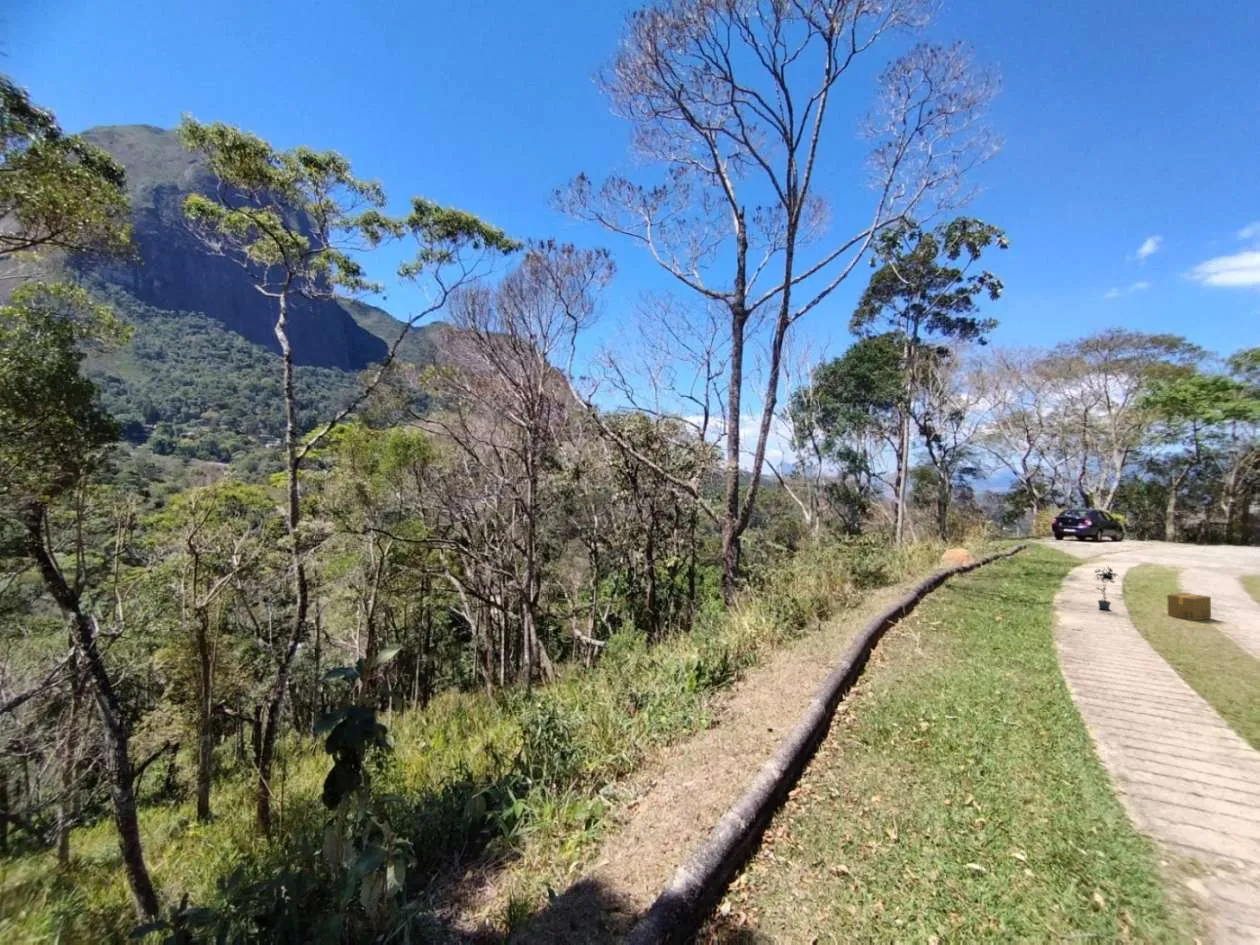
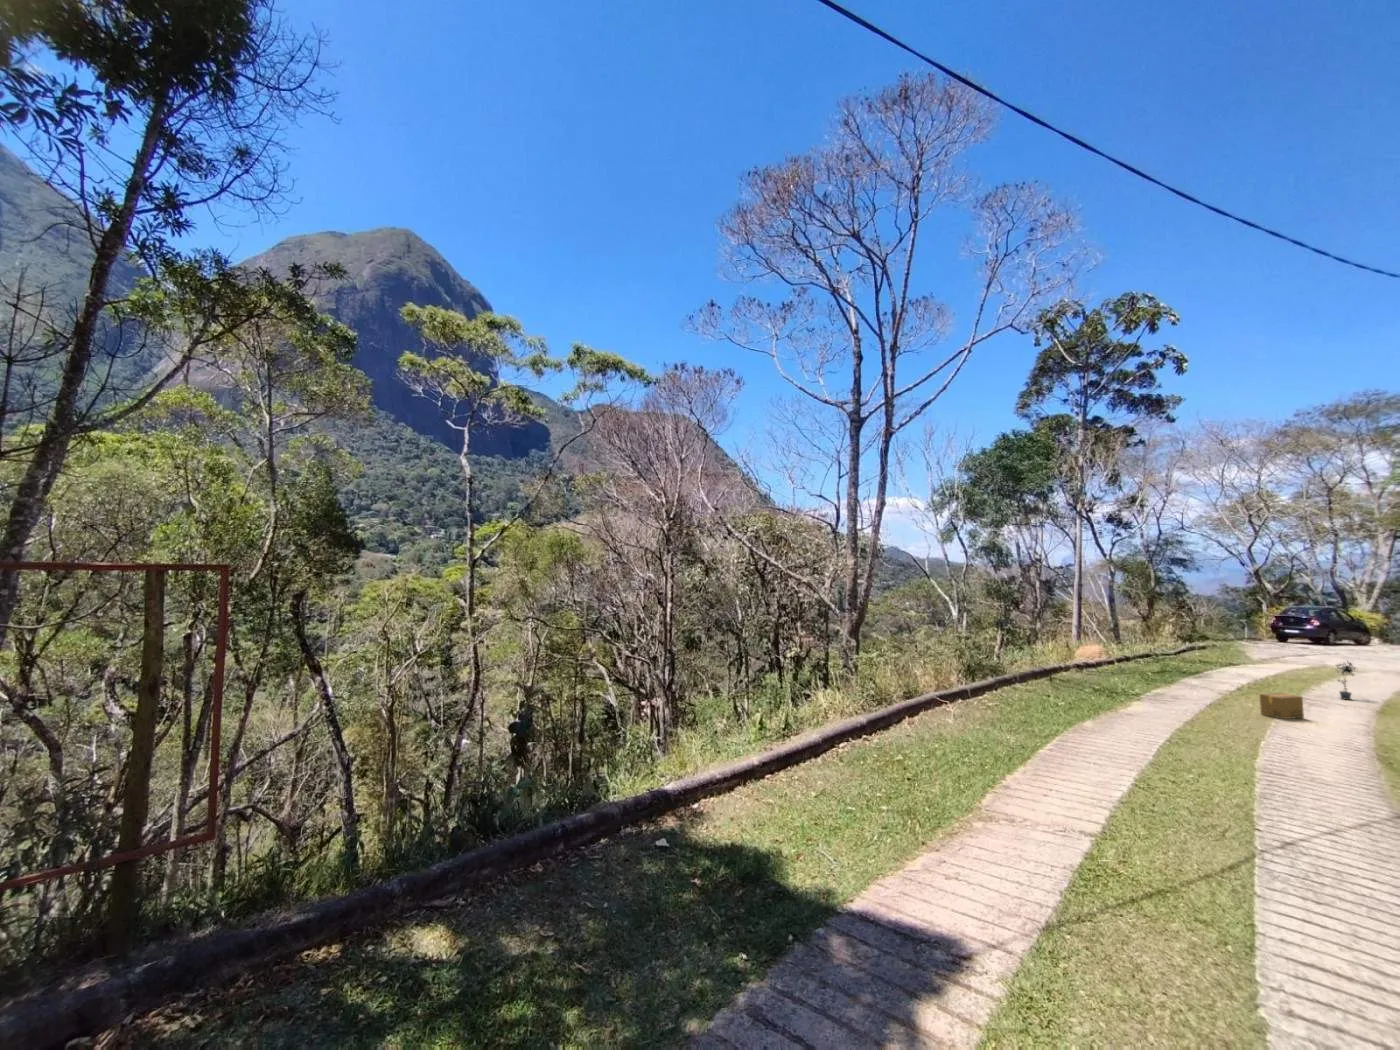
potted plant: present [1095,567,1117,610] -> present [1337,663,1355,700]

